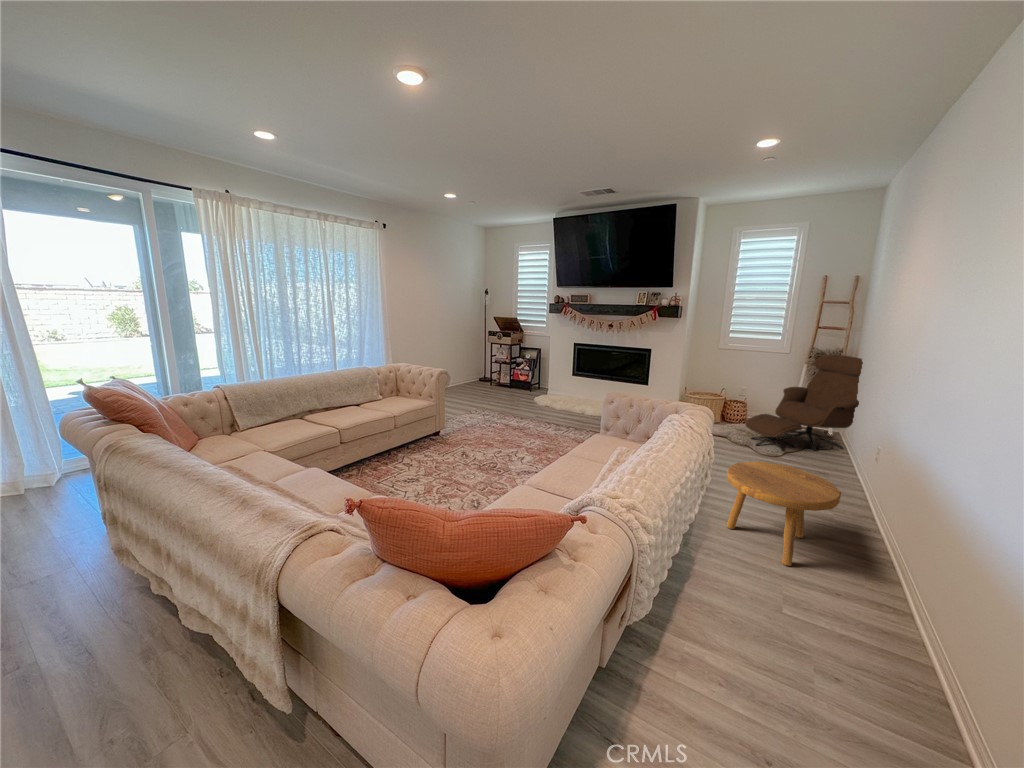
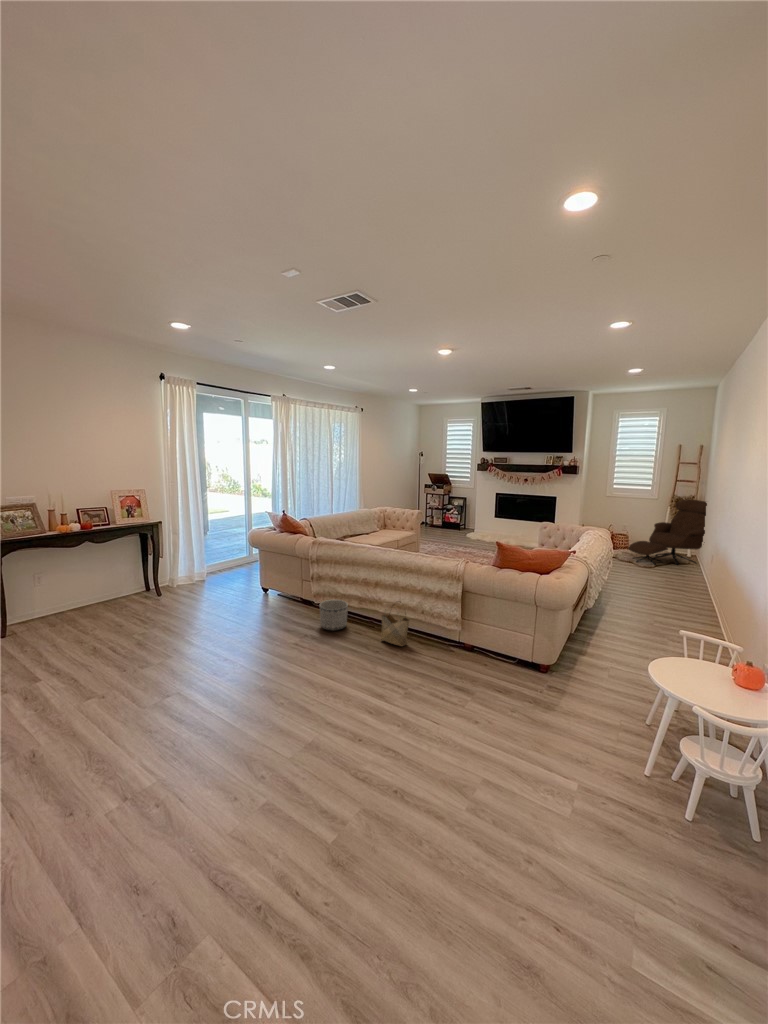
footstool: present [726,462,841,566] -> none [621,560,685,611]
planter: none [54,569,143,650] -> present [319,600,348,631]
woven basket: none [145,602,210,720] -> present [381,609,409,646]

